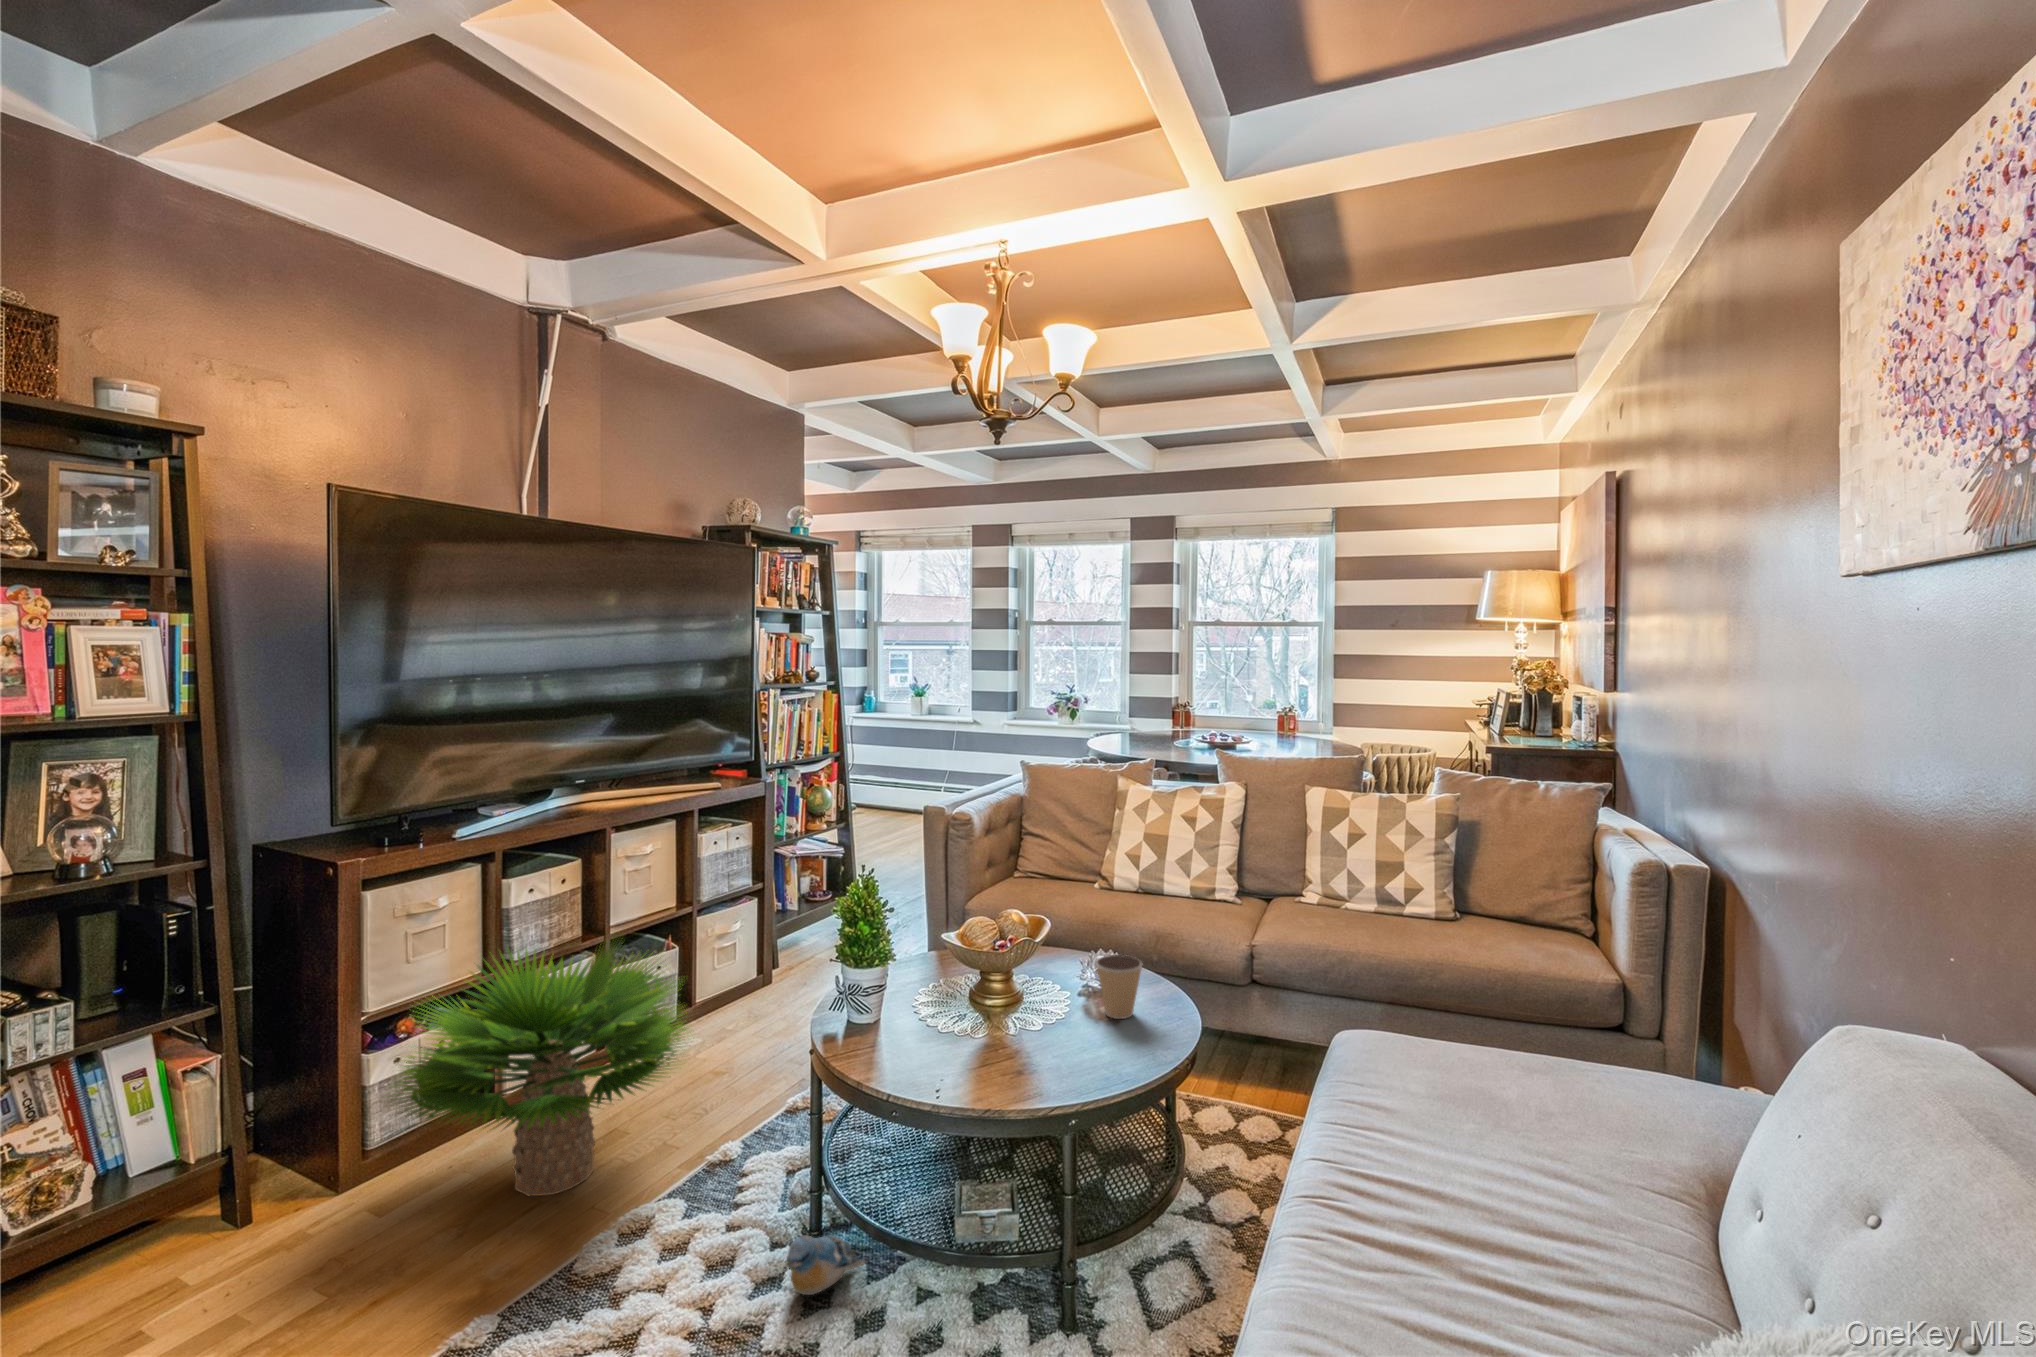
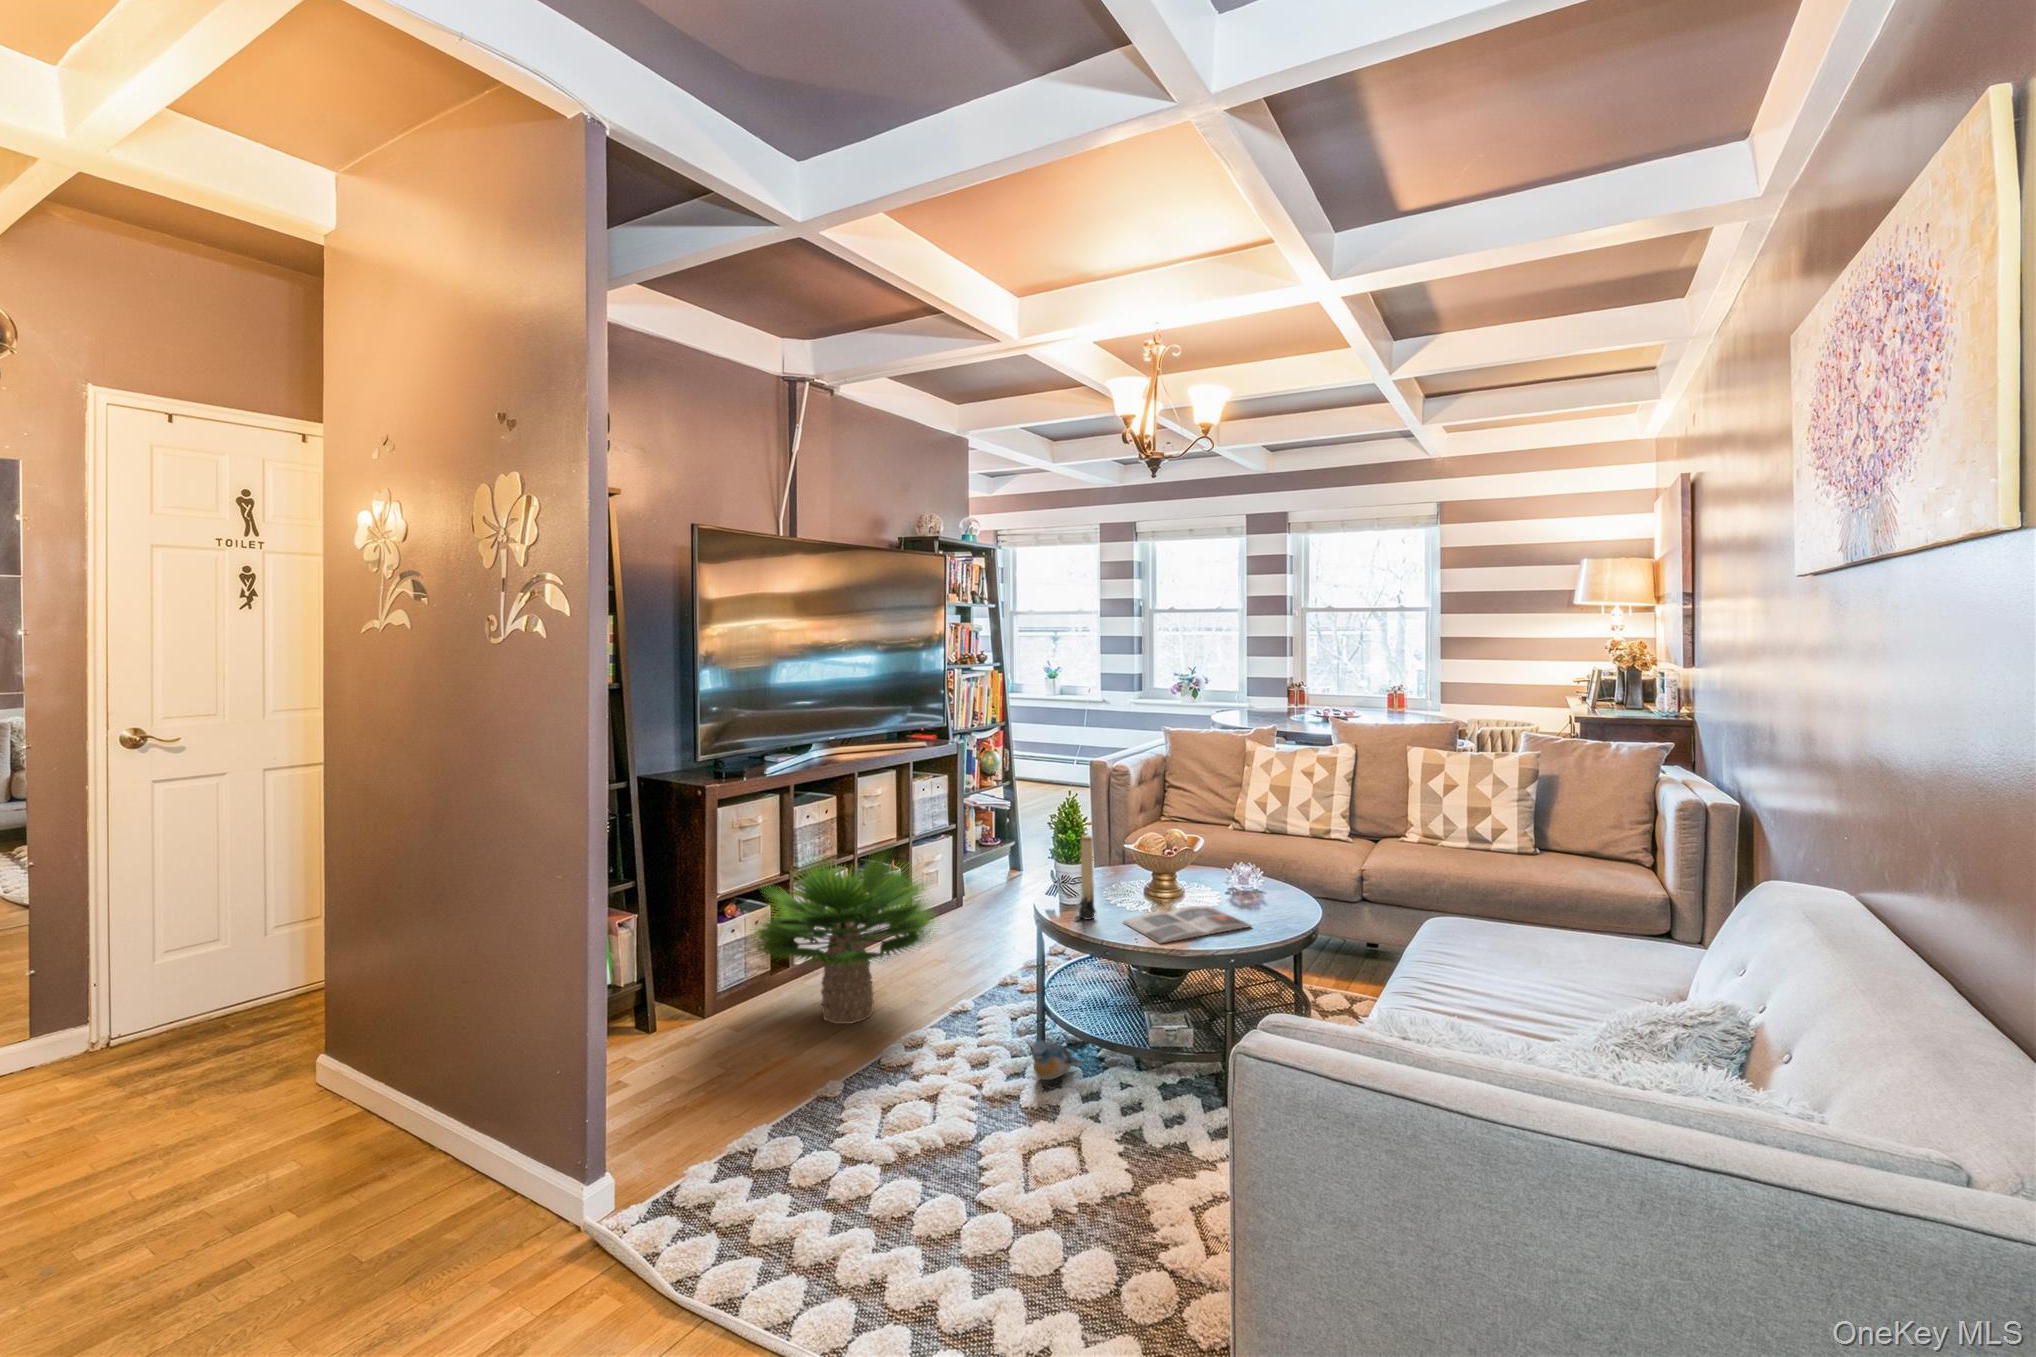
candle: none [860,927,893,1051] -> present [1075,835,1096,920]
coffee cup: present [1096,955,1142,1019] -> none [1240,864,1277,909]
magazine: none [927,1017,1107,1092] -> present [1123,906,1251,944]

